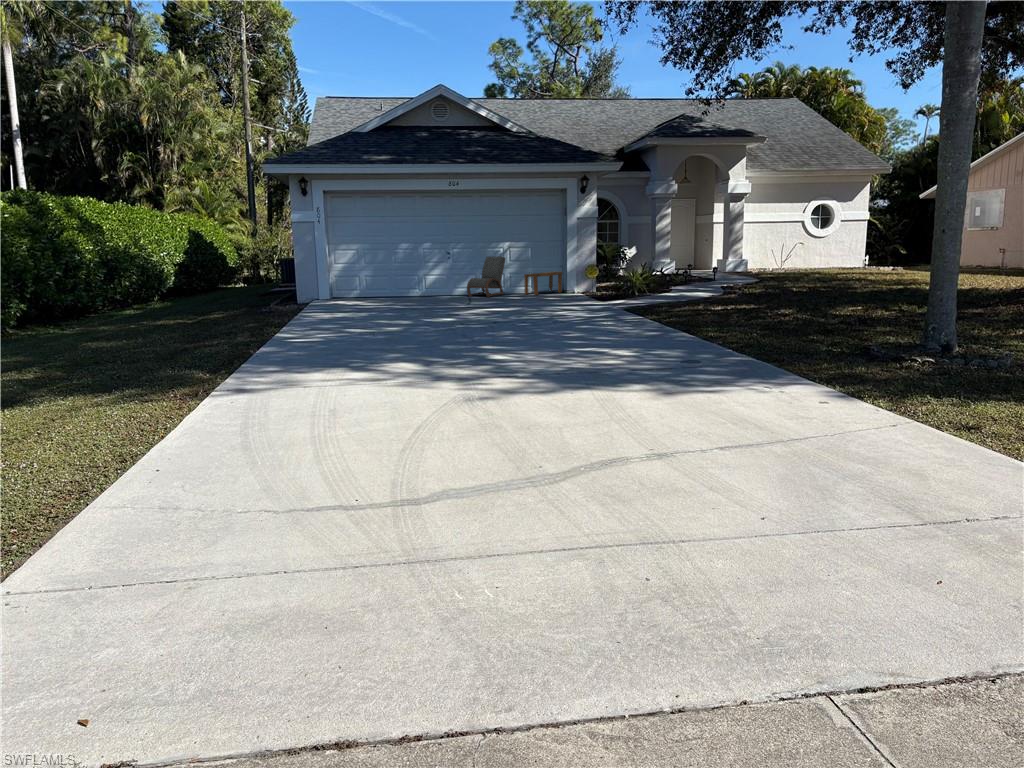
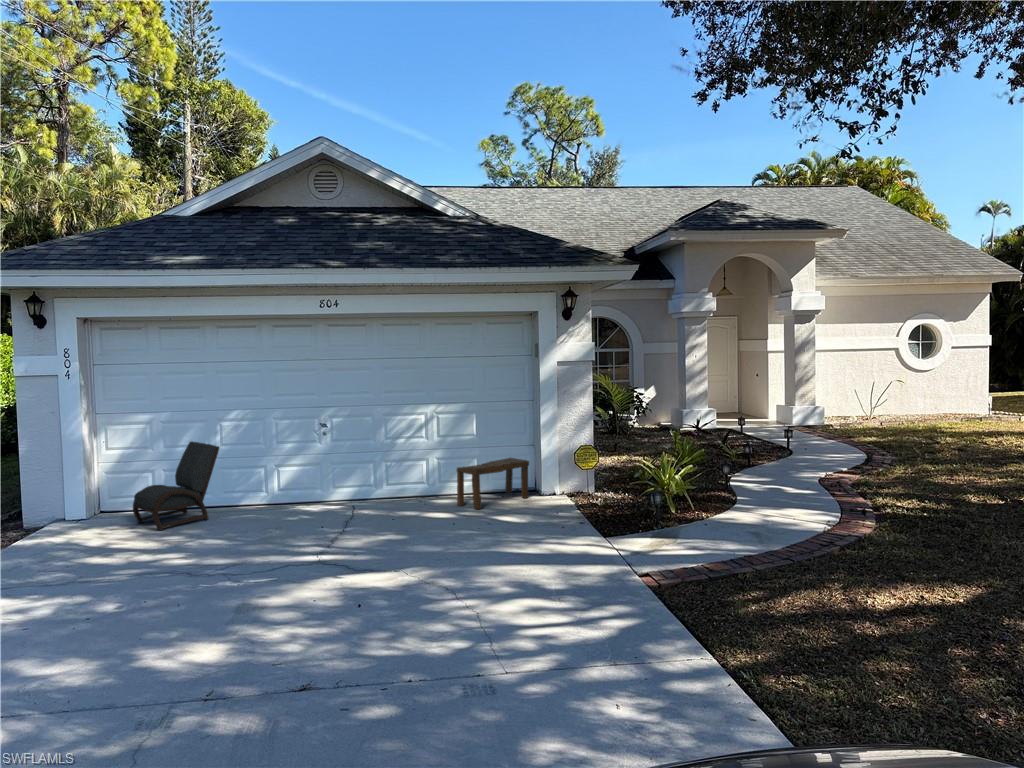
lounge chair: present [467,256,505,297] -> present [133,441,220,531]

